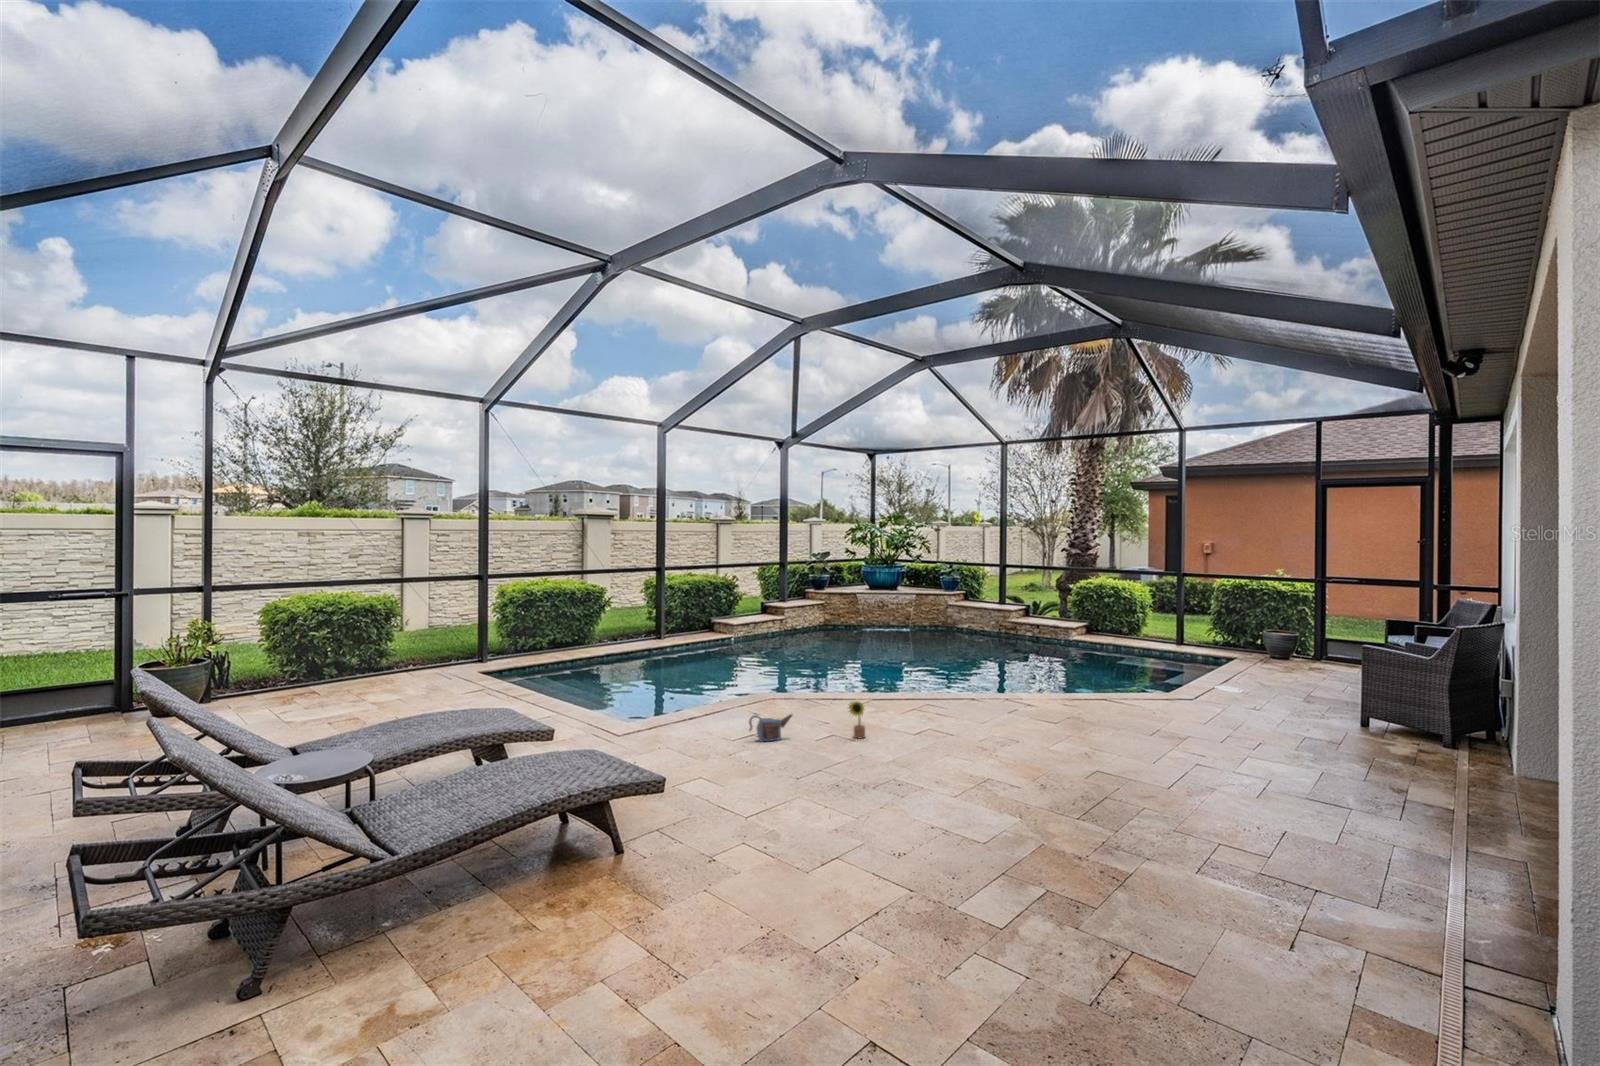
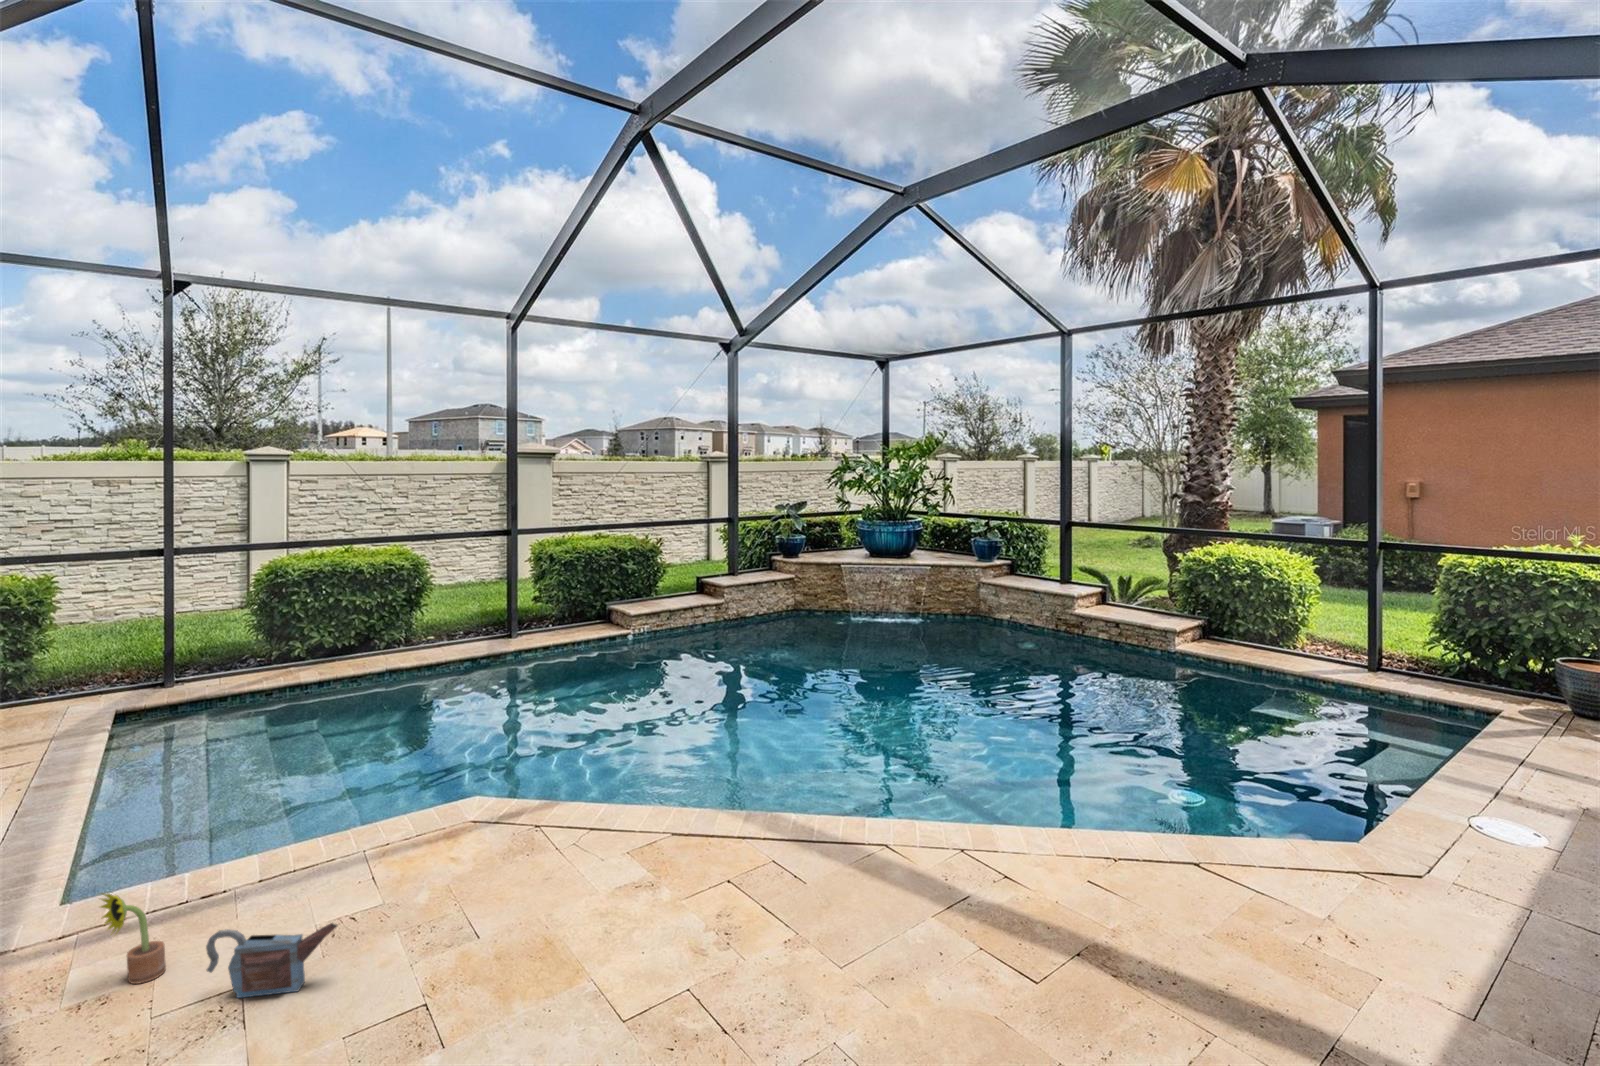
decorative plant: present [849,701,865,738] -> present [101,894,166,984]

